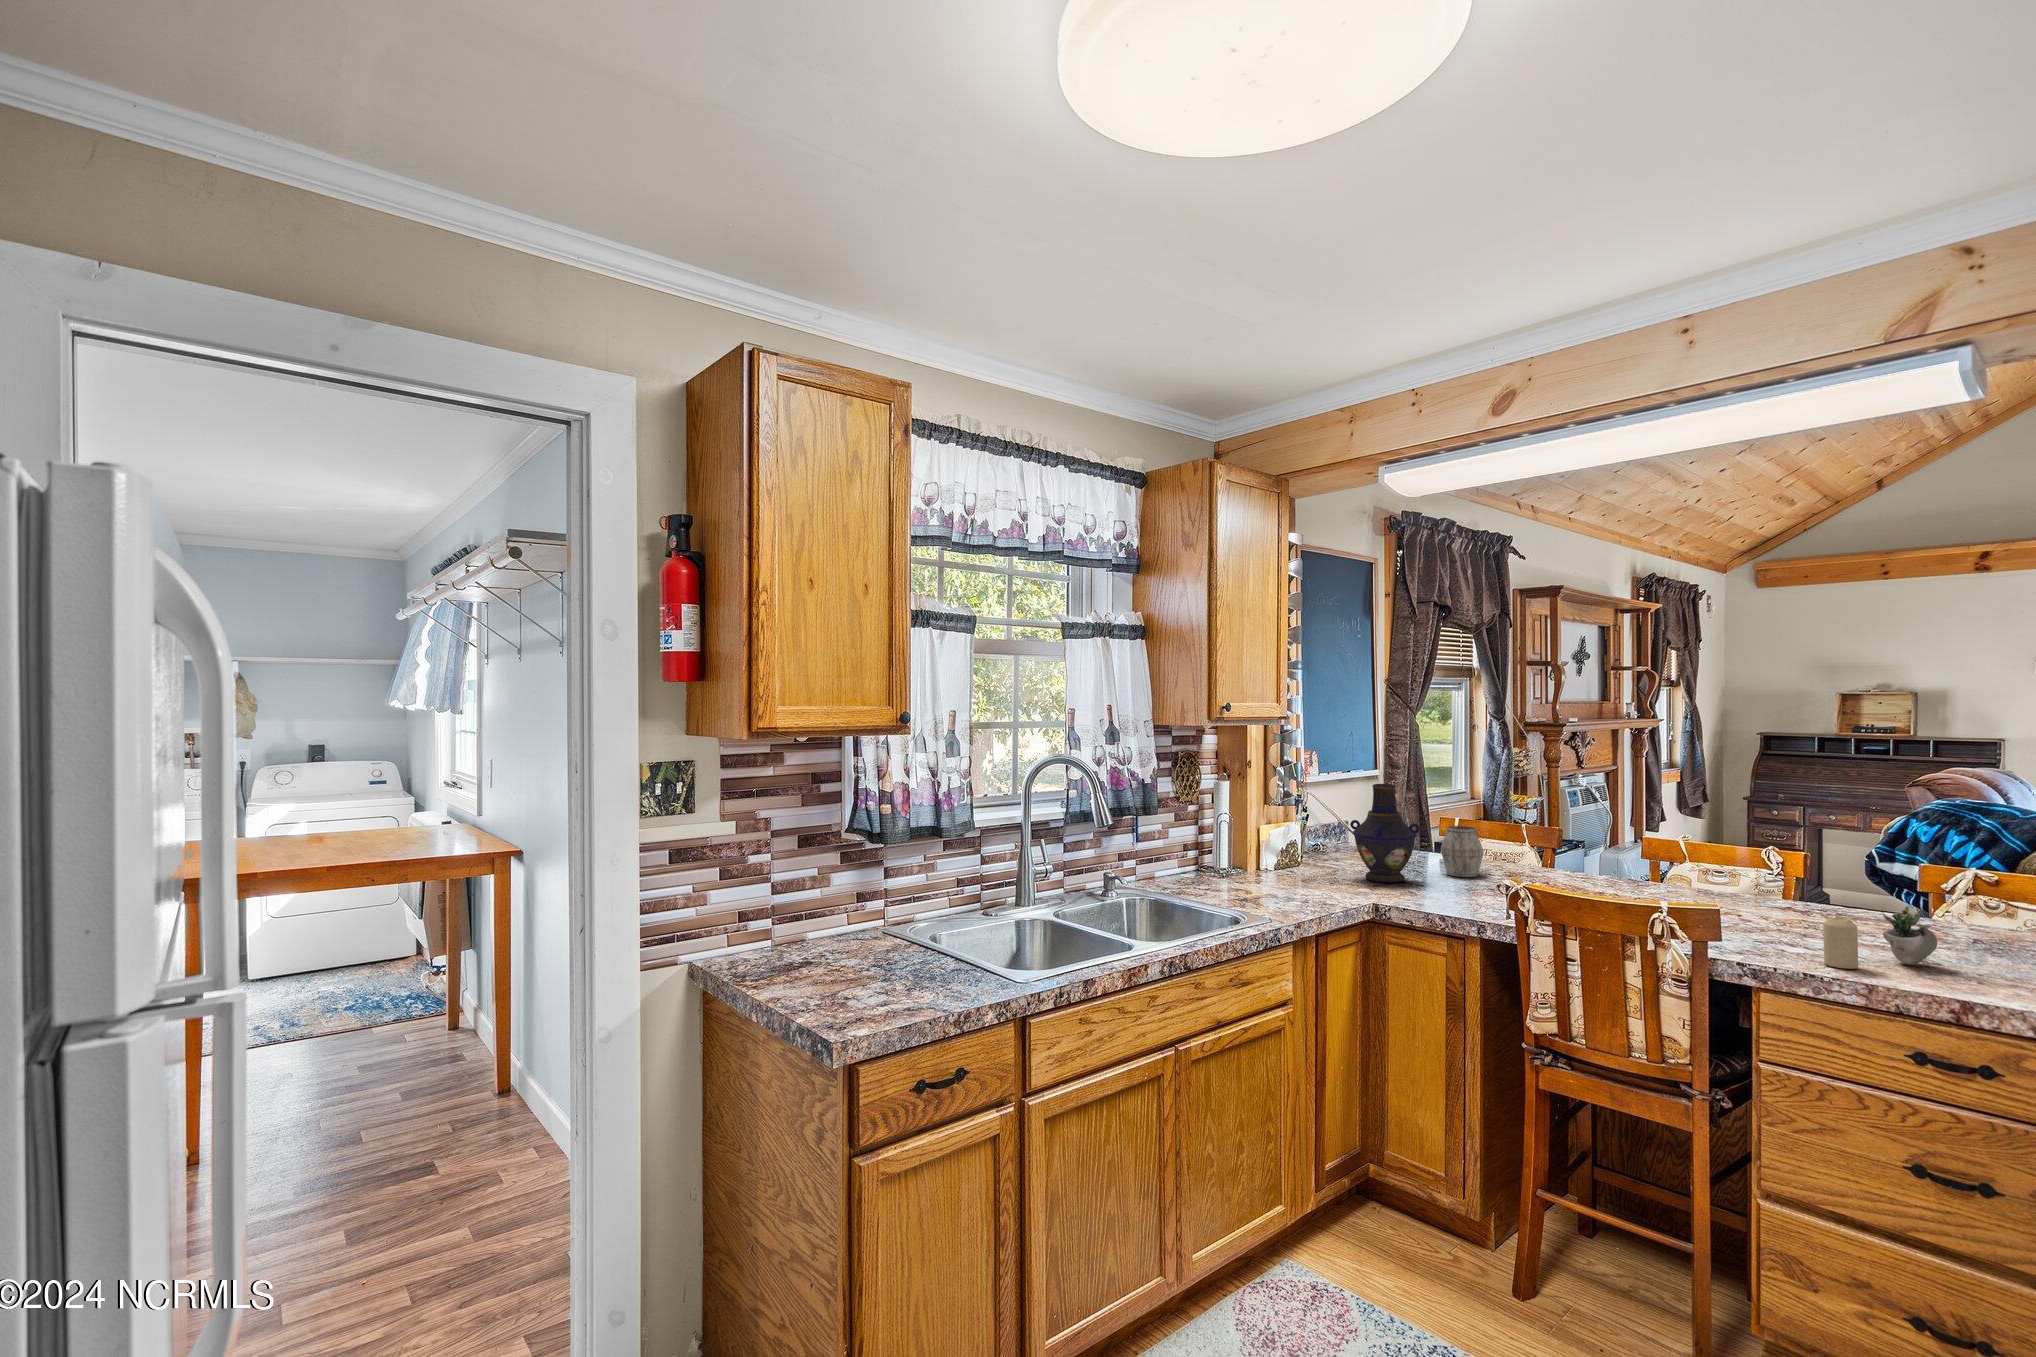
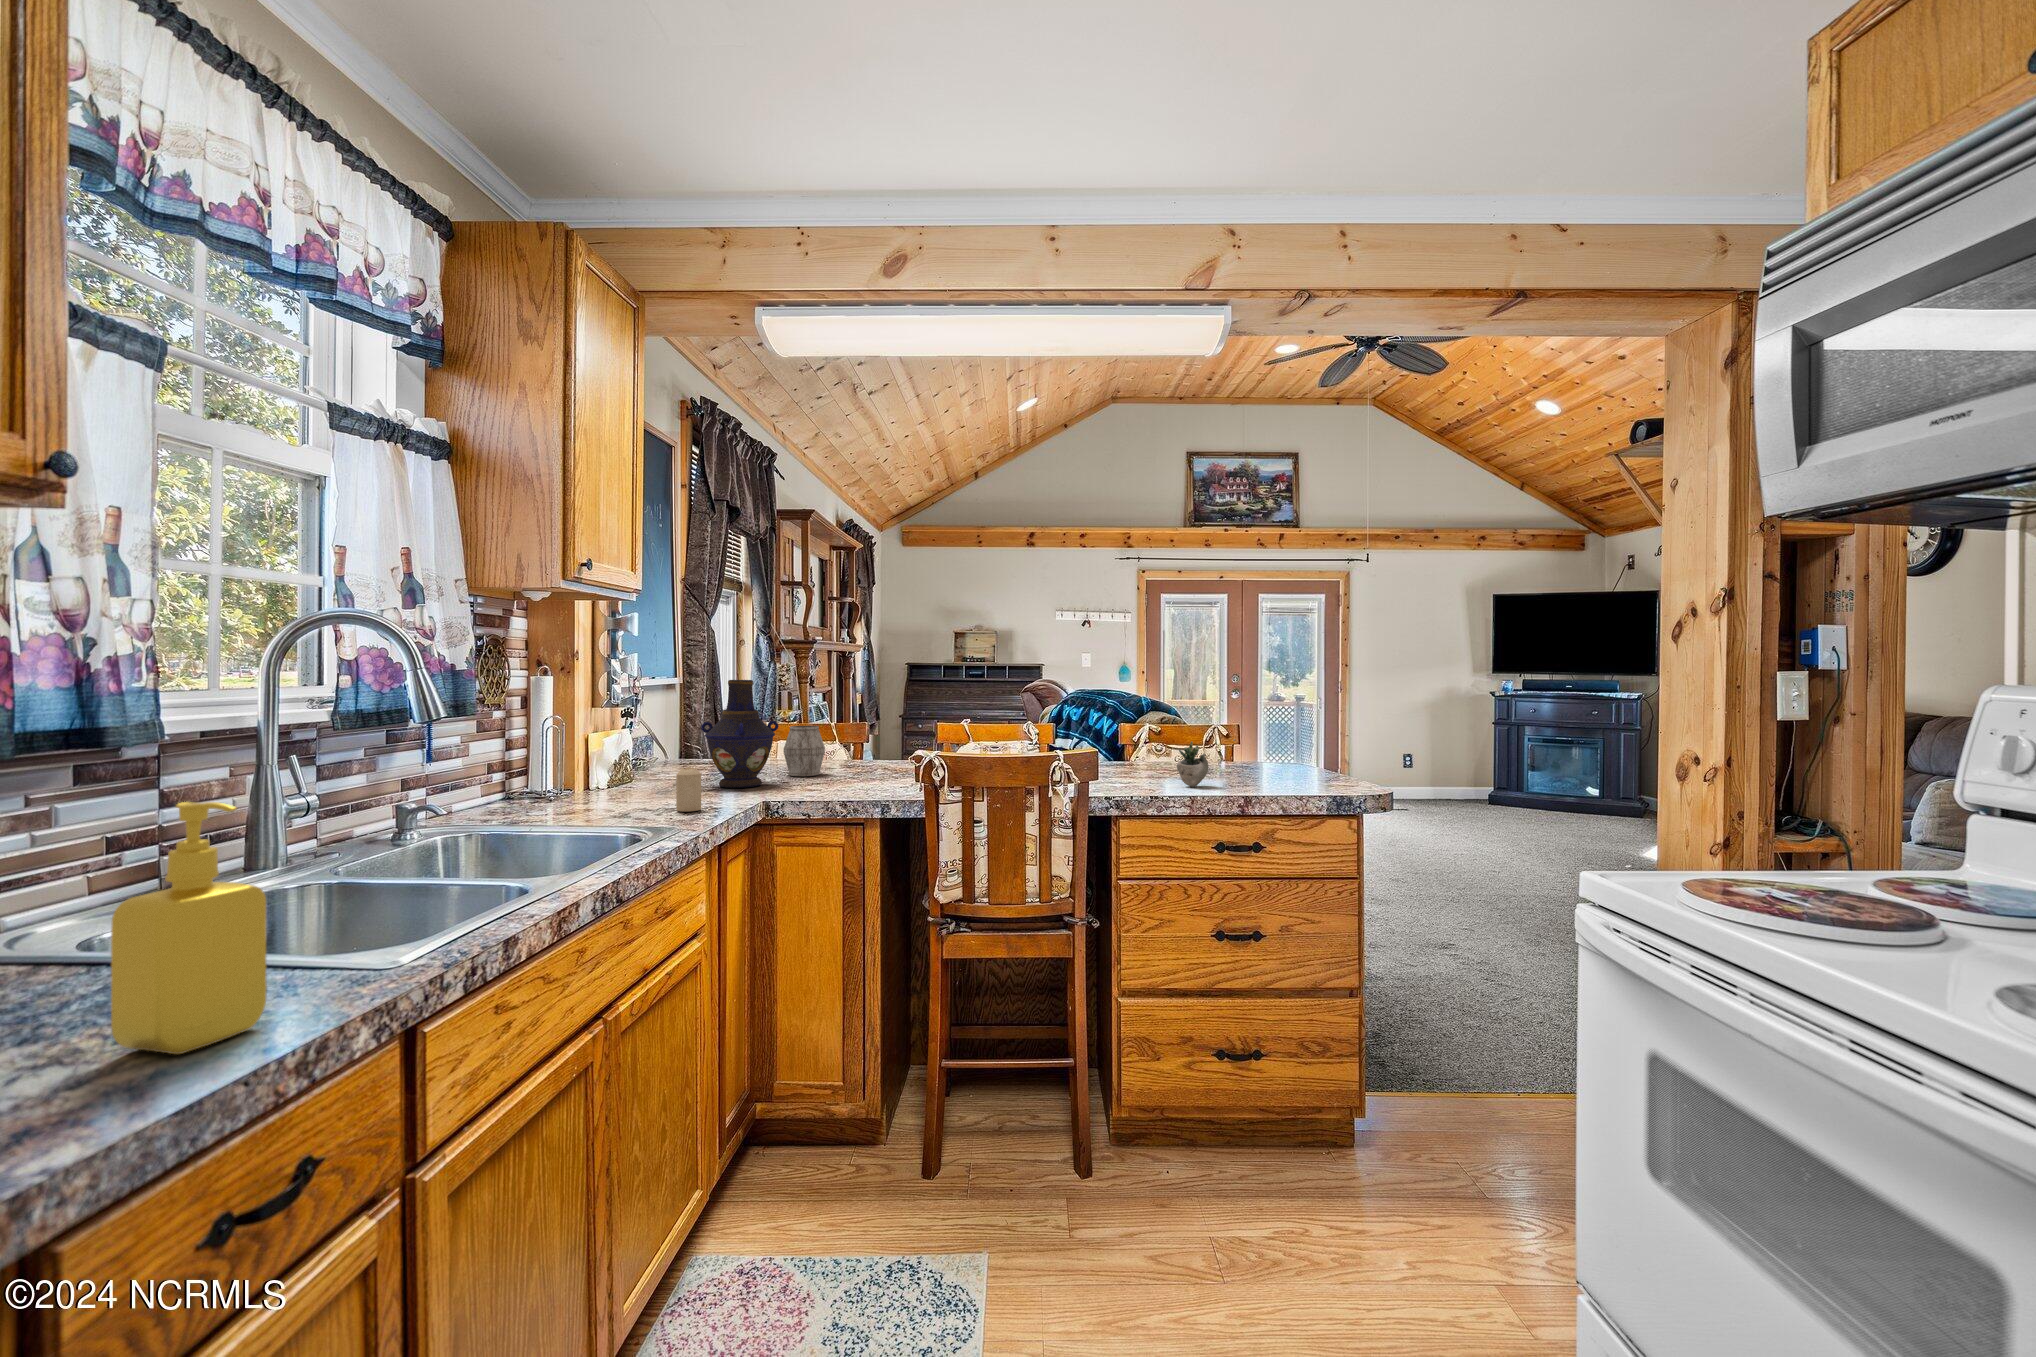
soap dispenser: none [902,887,955,1003] -> present [111,802,267,1054]
candle: present [1823,917,1858,969] -> present [676,767,701,812]

